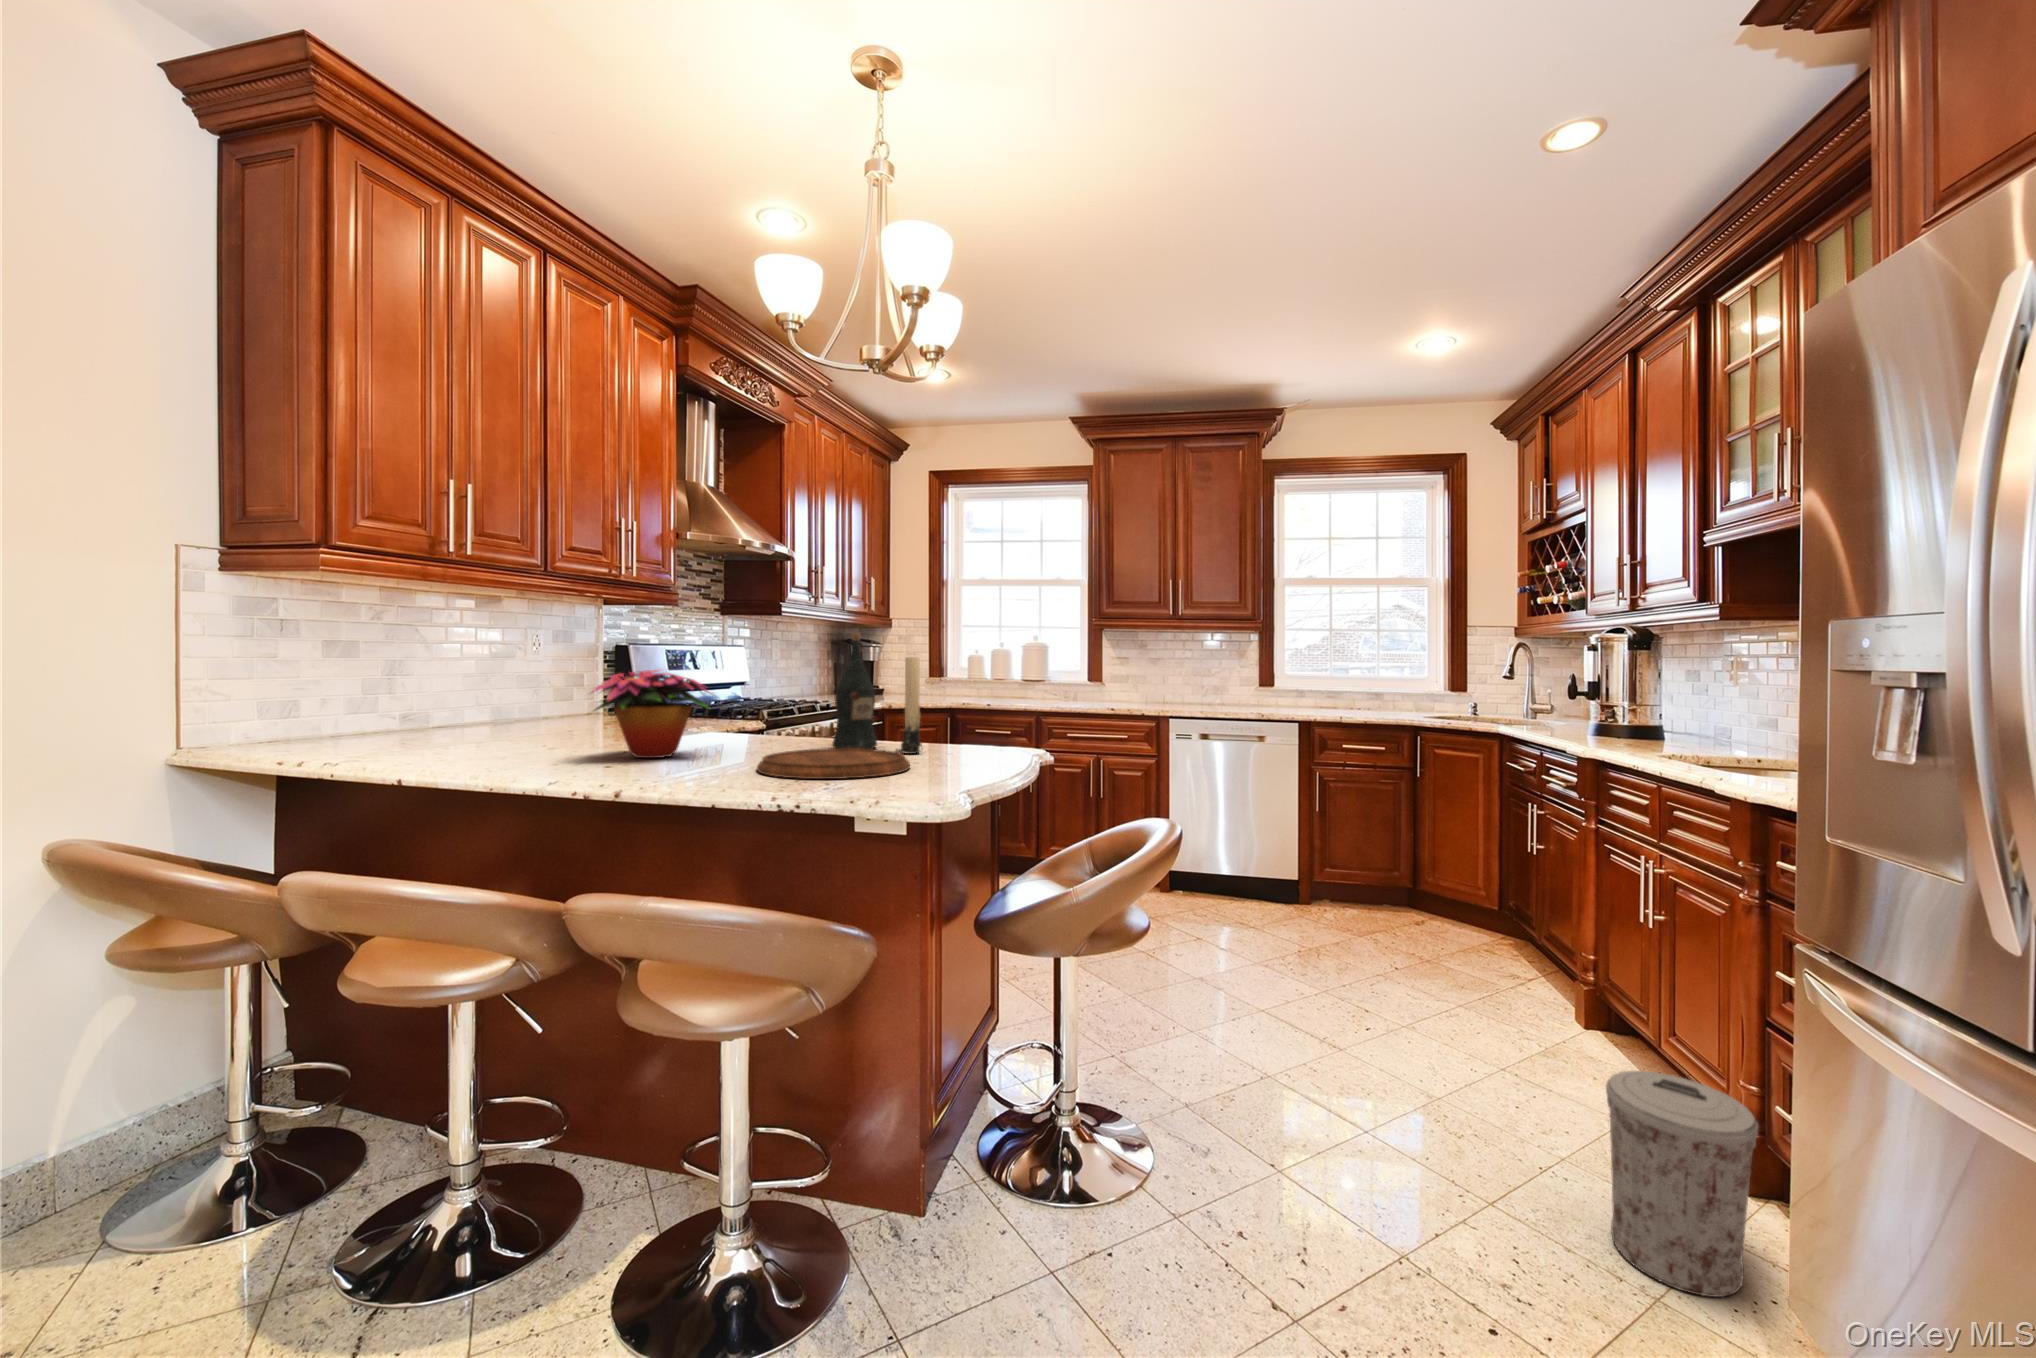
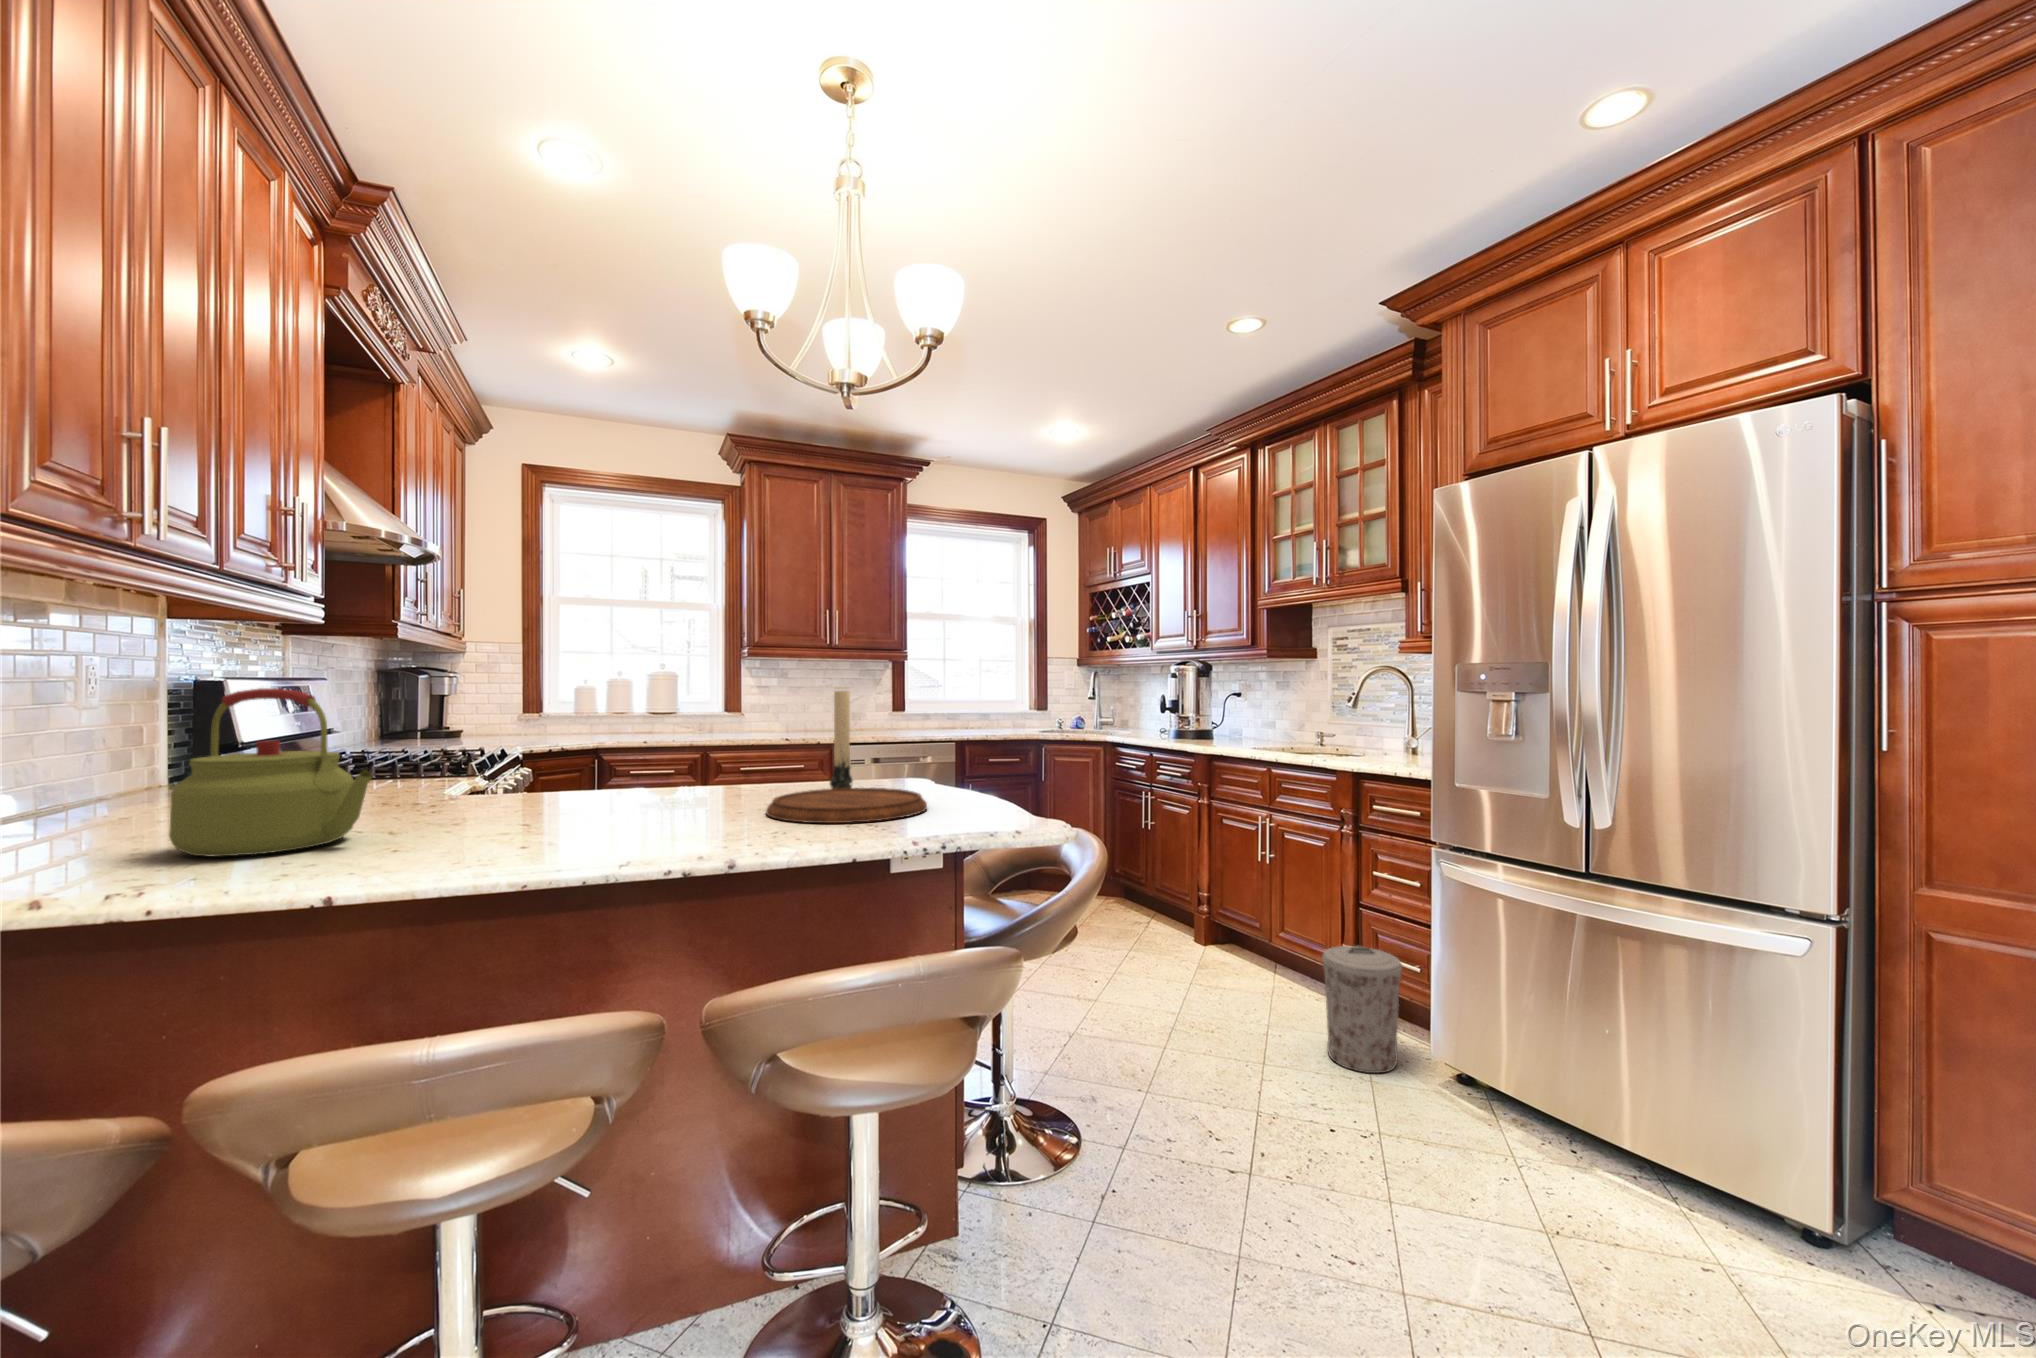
wine bottle: present [832,633,877,749] -> none [738,666,790,794]
kettle: none [434,648,540,754] -> present [169,688,372,857]
flower arrangement: present [593,670,712,758] -> none [488,710,675,827]

